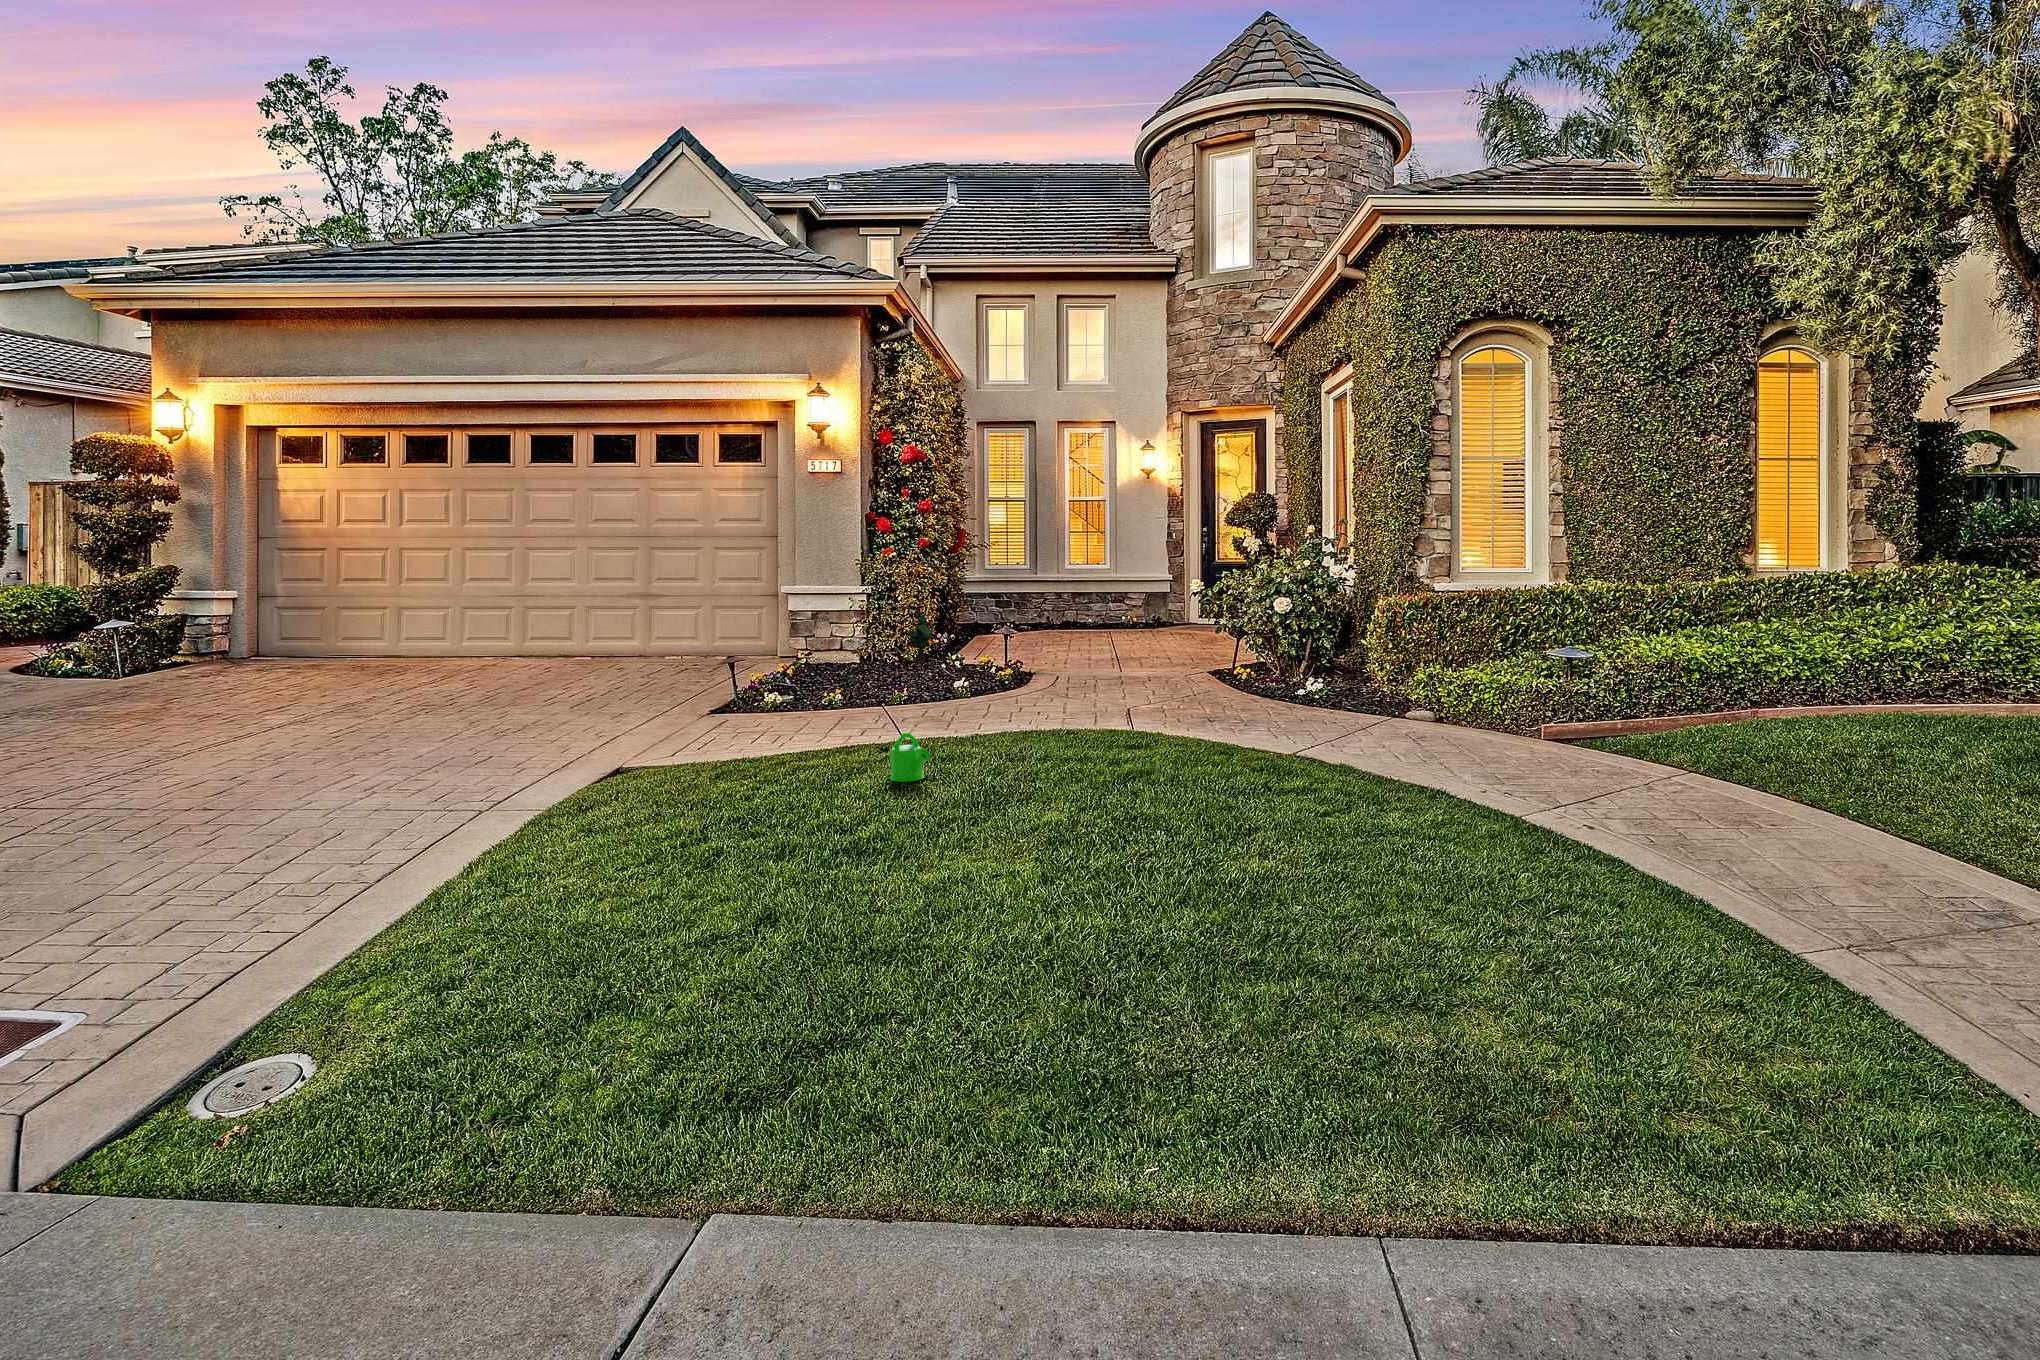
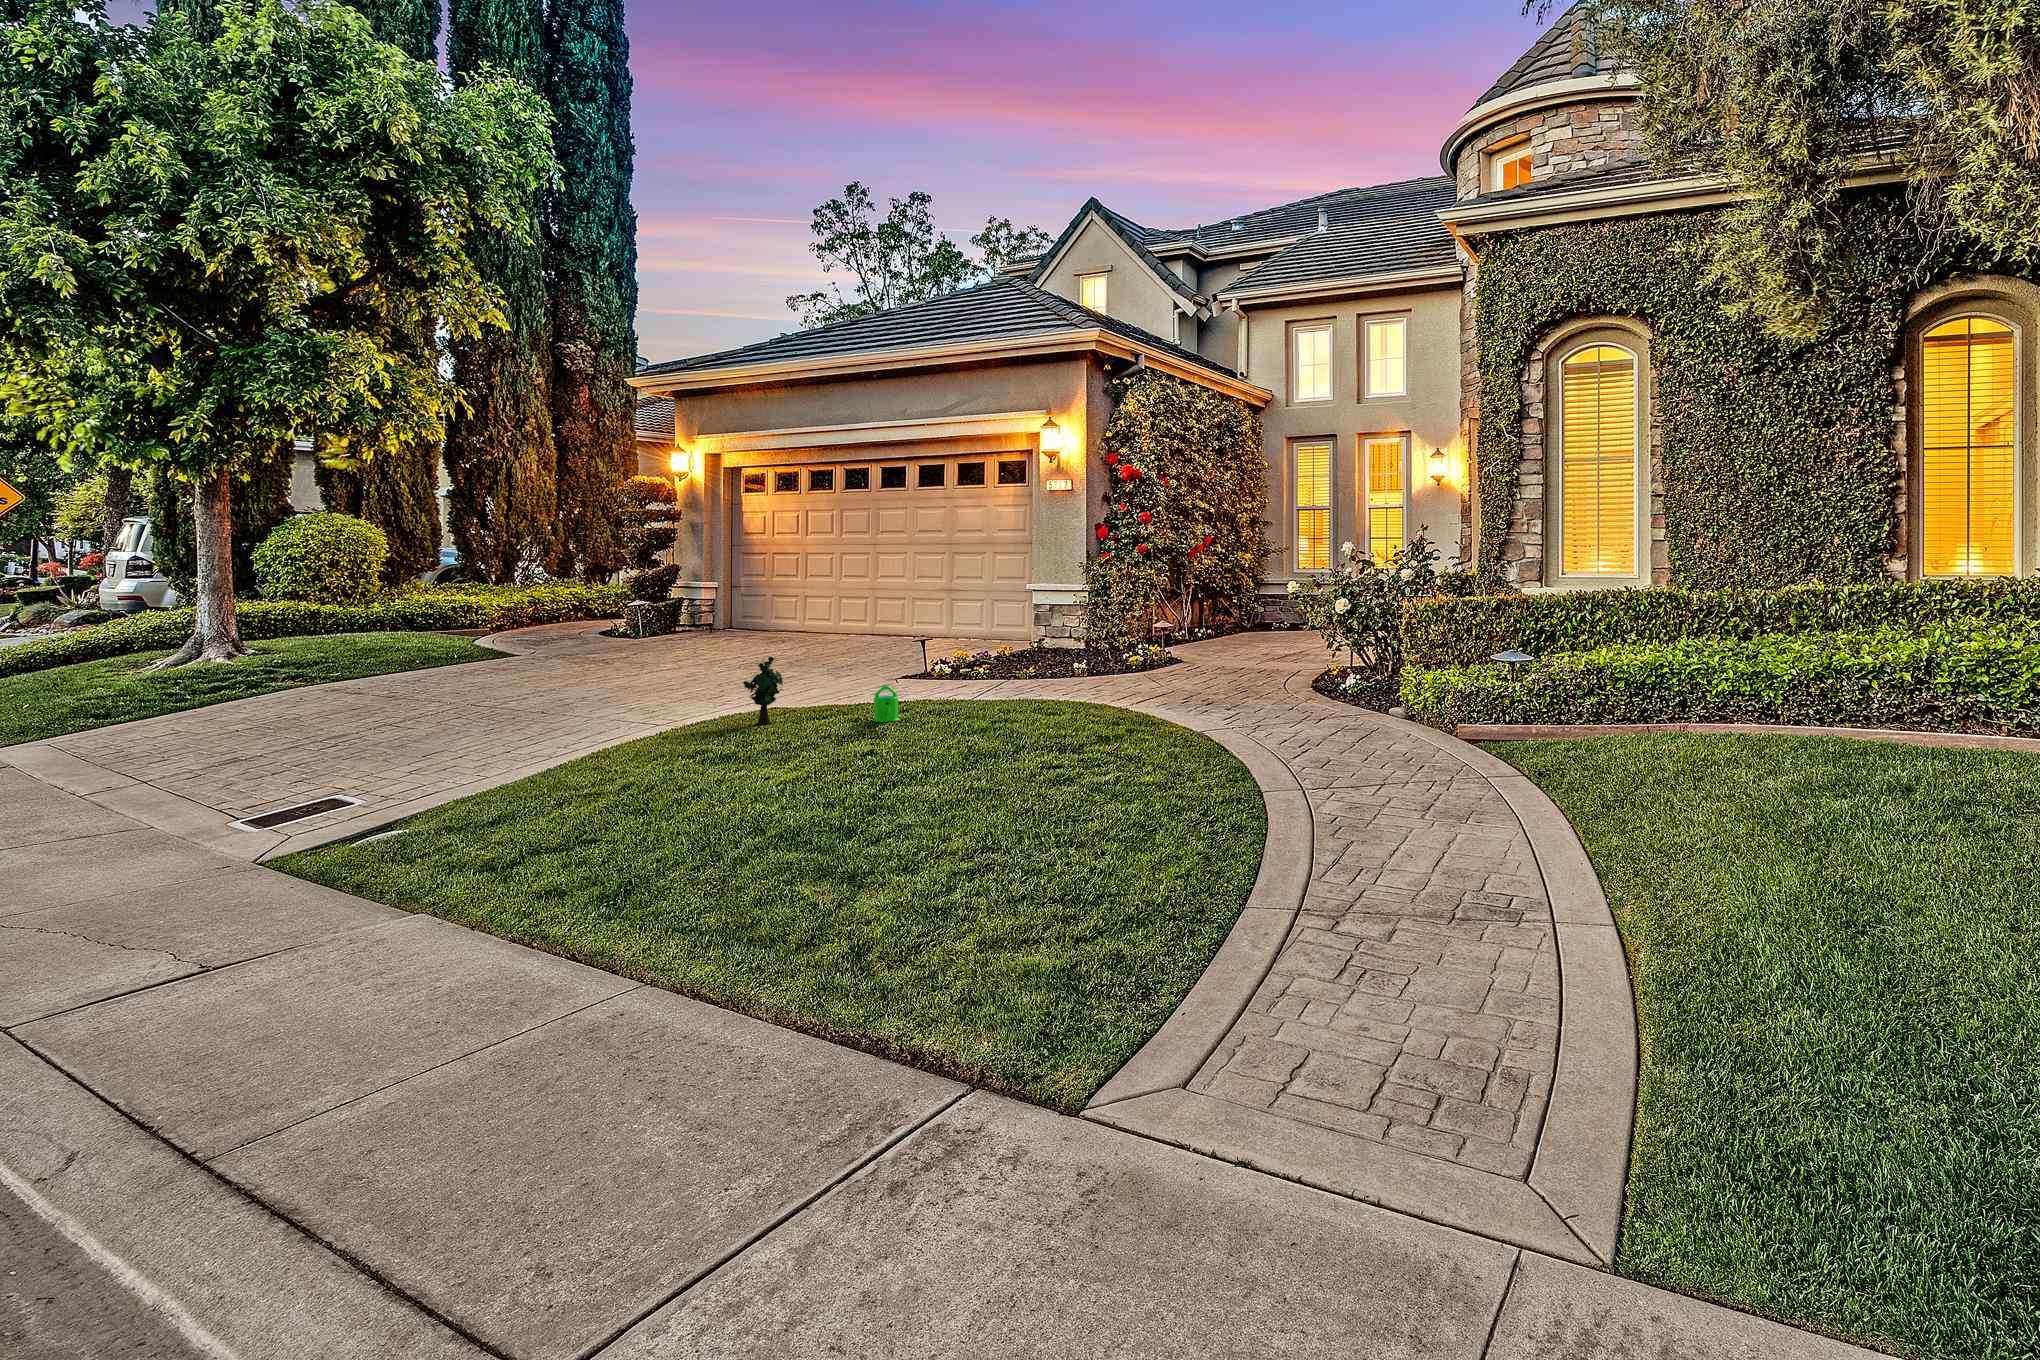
decorative plant: present [908,612,934,663] -> present [743,657,783,725]

